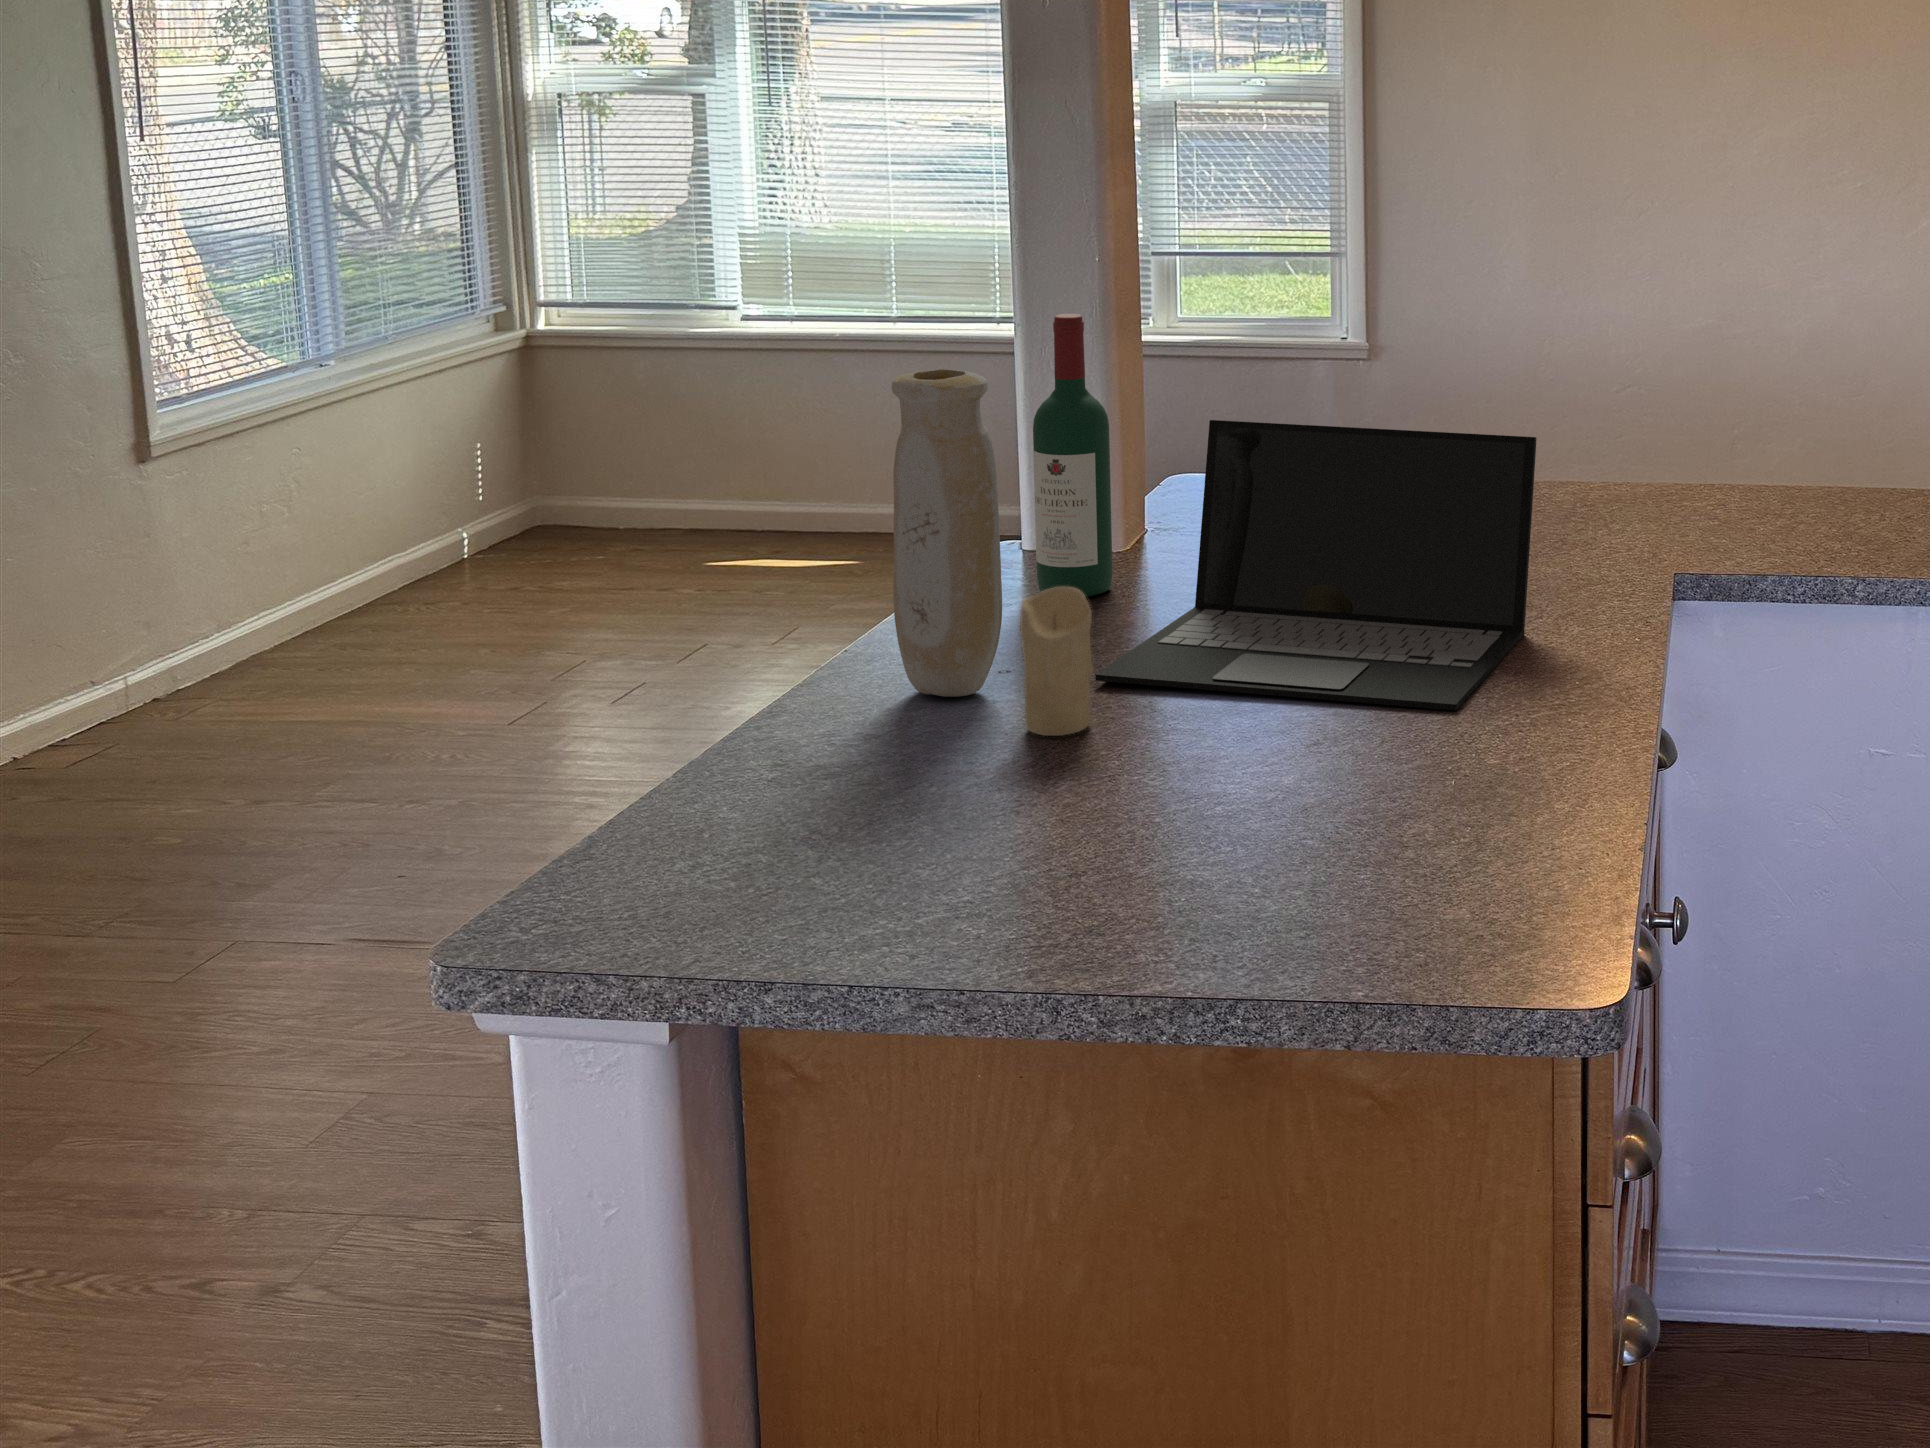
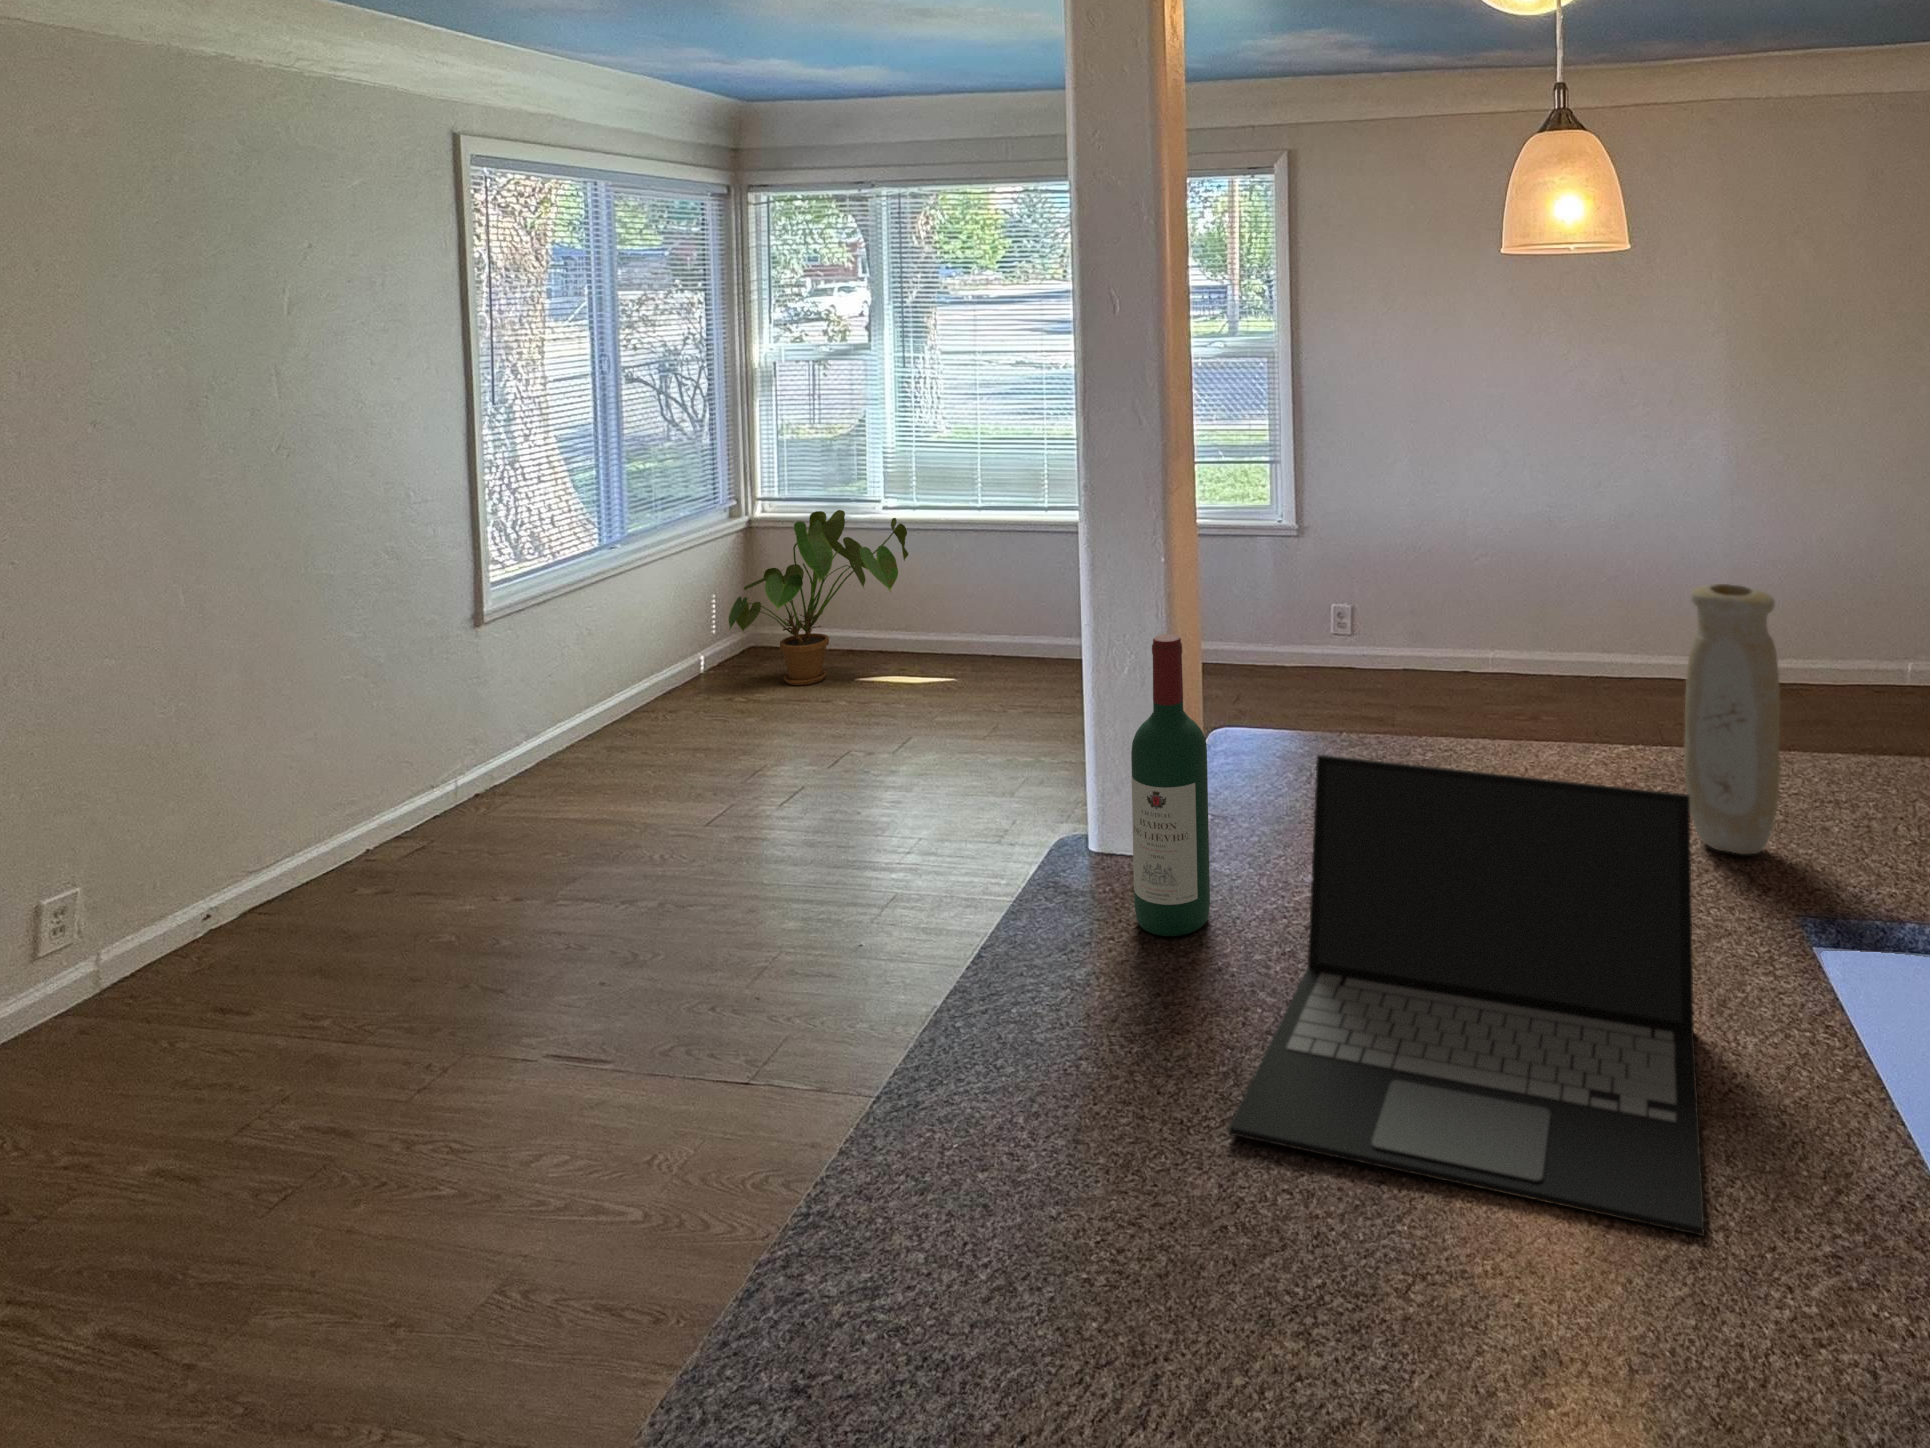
house plant: none [505,320,778,574] -> present [729,510,908,685]
vase: present [892,369,1002,697] -> present [1684,584,1780,854]
candle: present [1020,587,1093,736] -> none [1155,1064,1246,1288]

